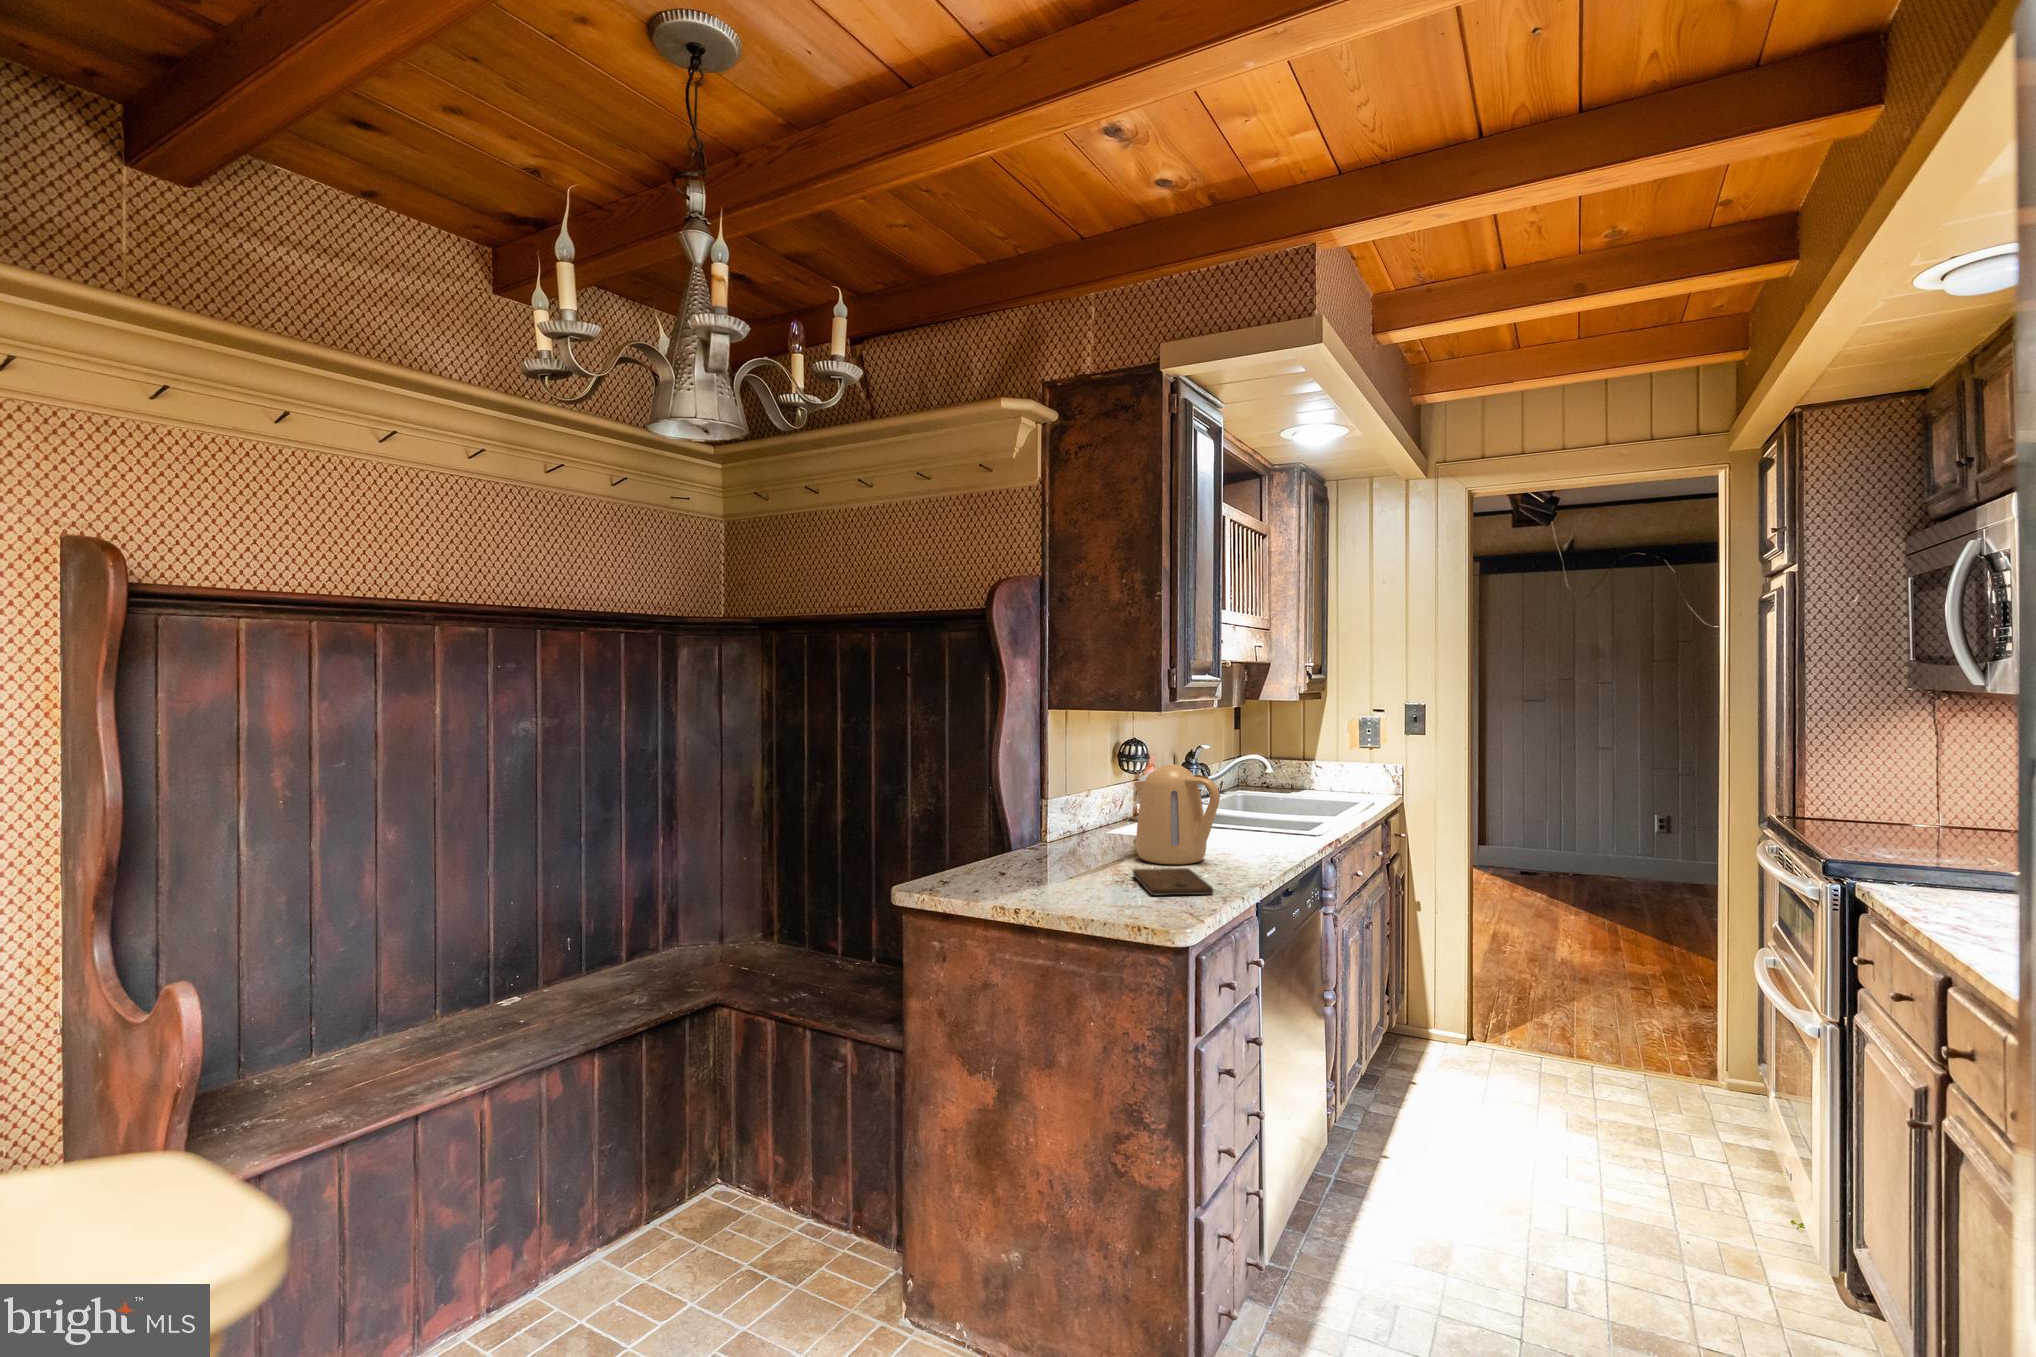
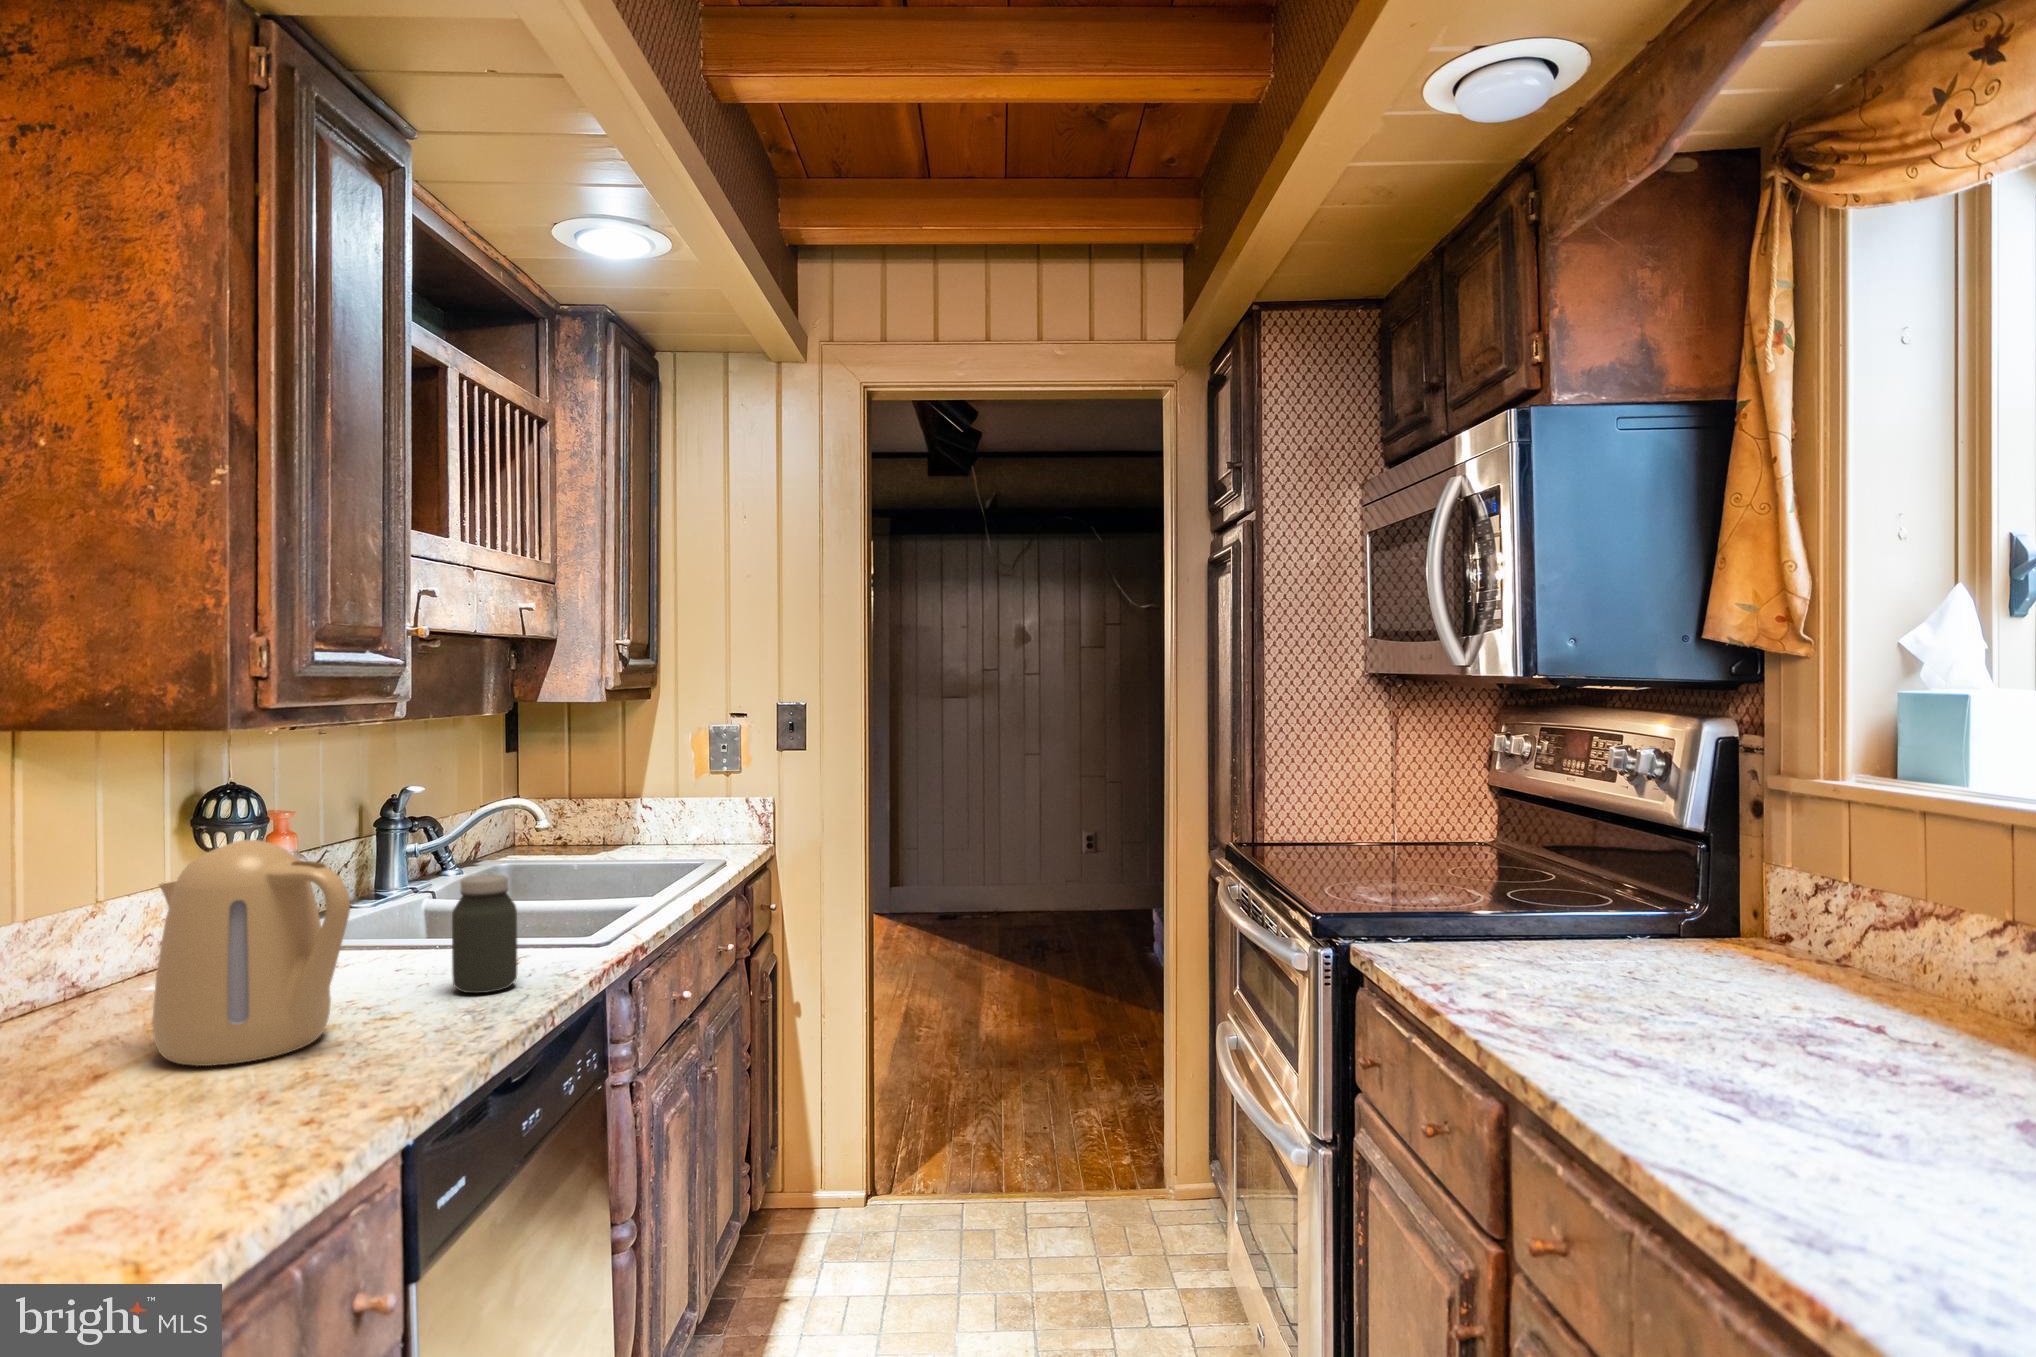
jar: none [1251,791,1283,851] -> present [452,875,517,993]
cutting board: present [1132,868,1213,896] -> none [76,1080,264,1194]

